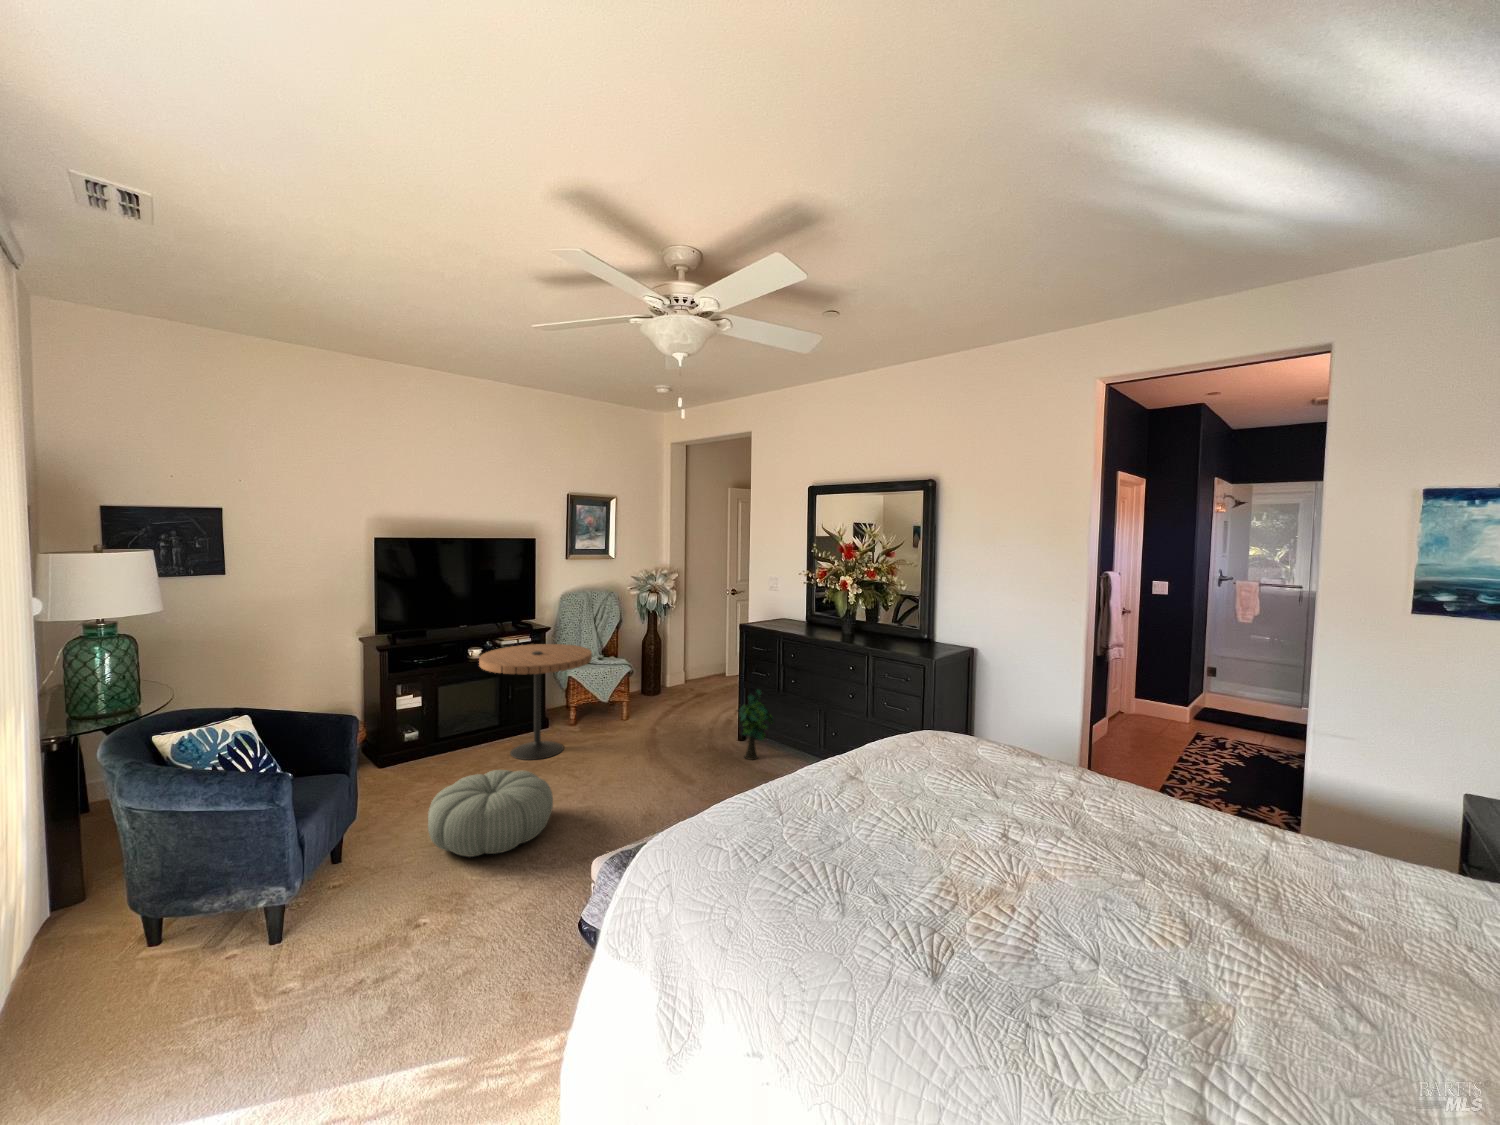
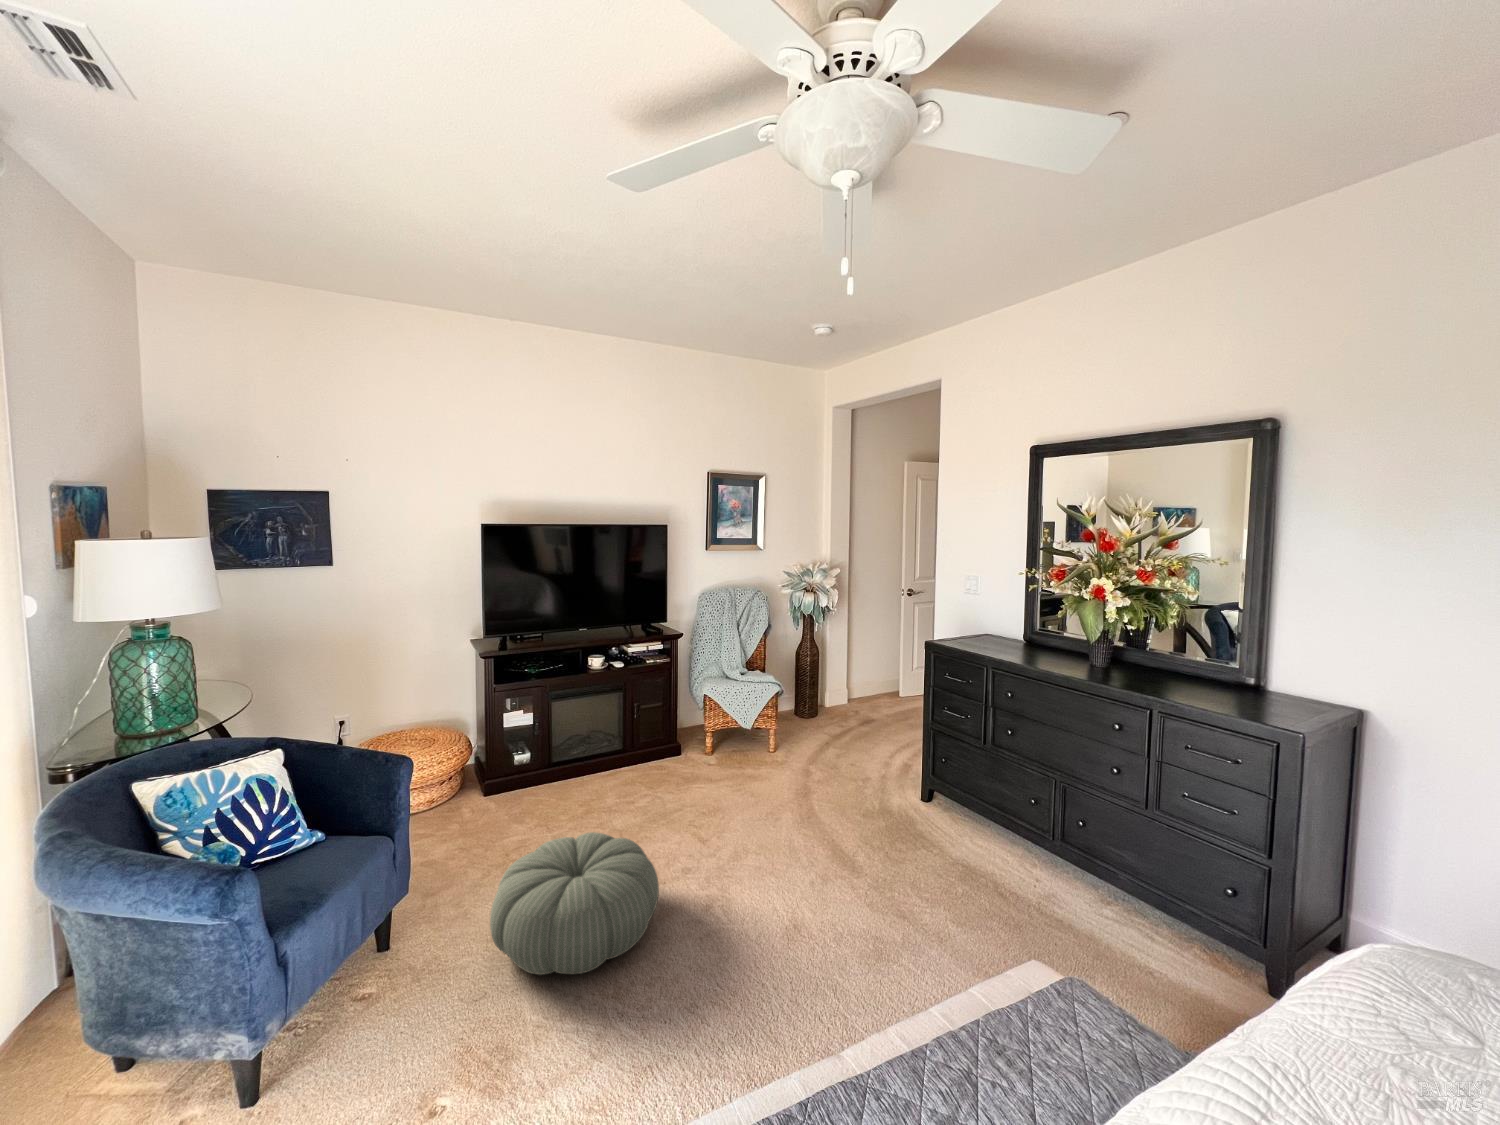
side table: present [479,644,592,760] -> none [594,654,728,802]
decorative plant: present [737,689,774,760] -> none [917,737,978,838]

